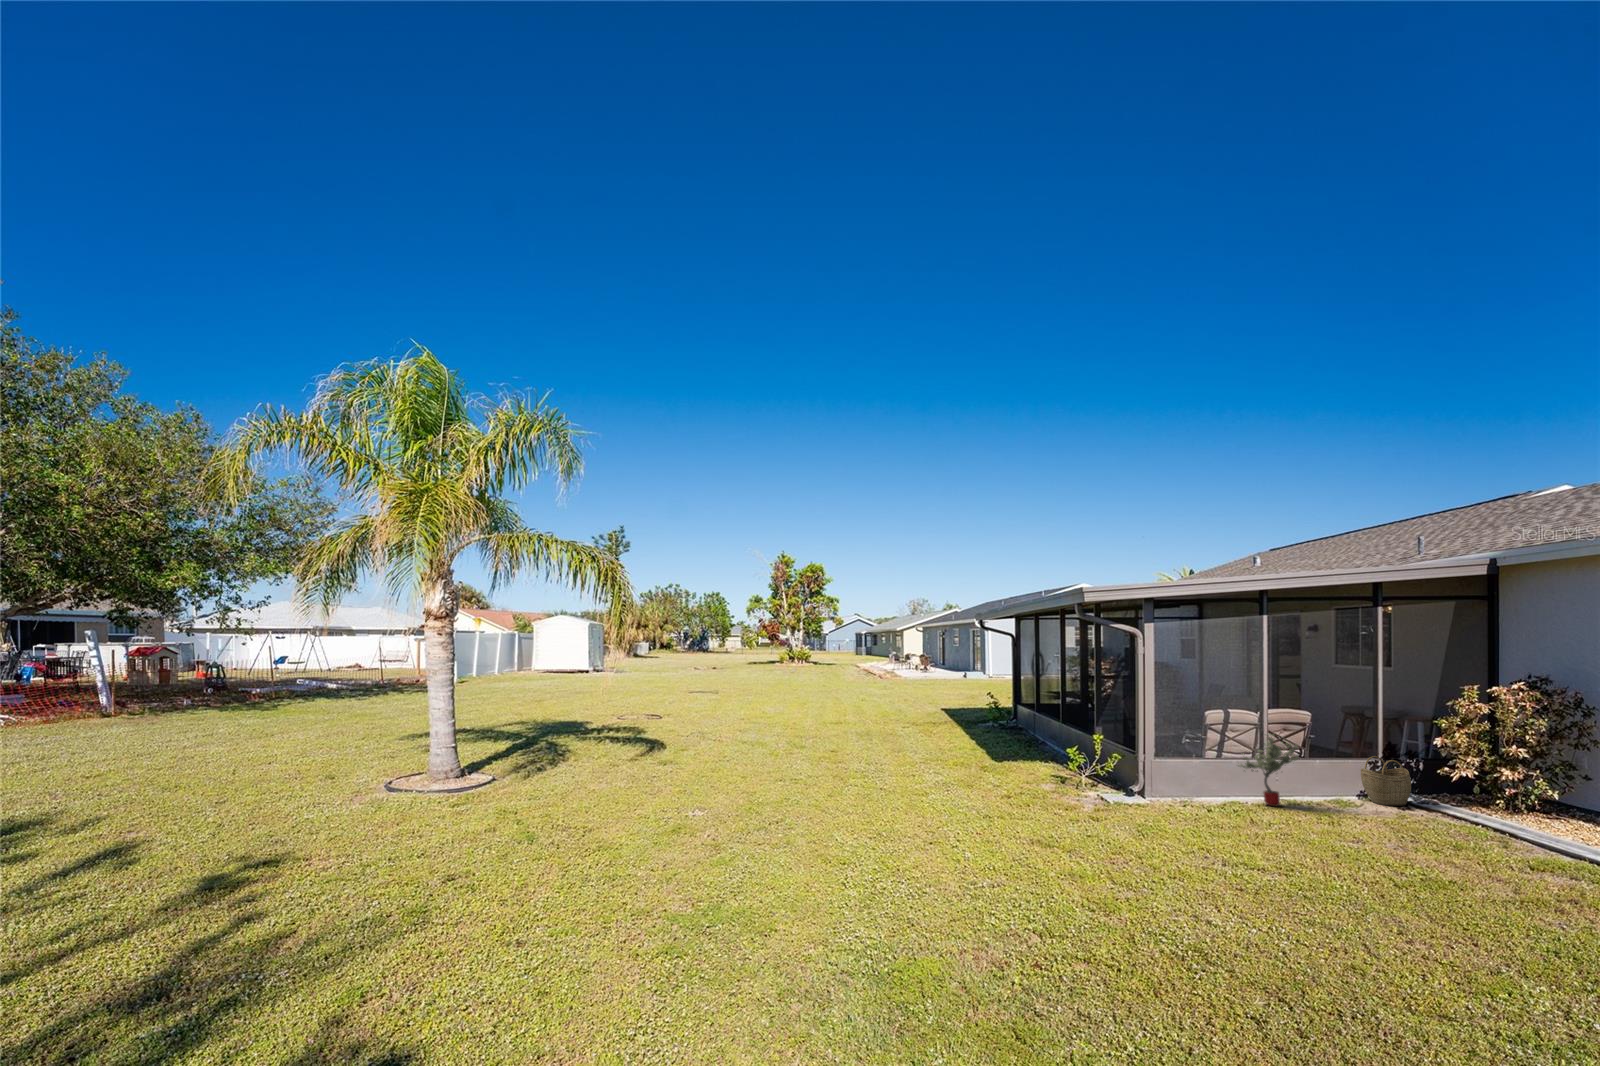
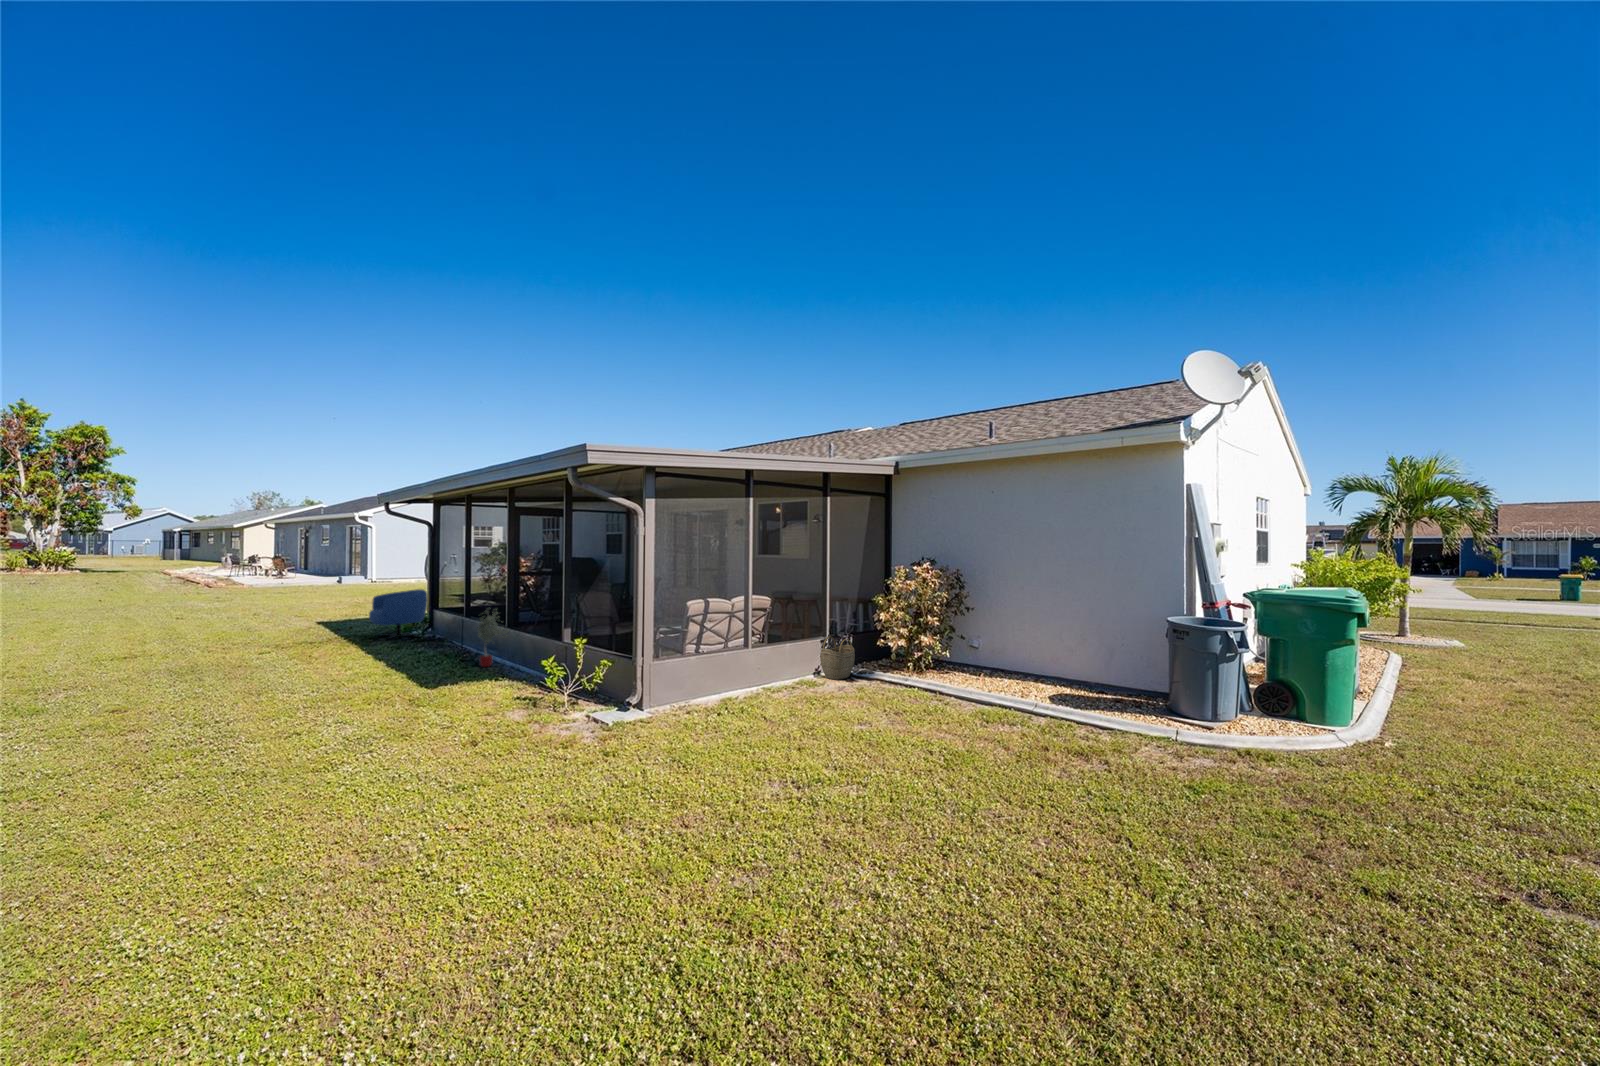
armchair: none [970,688,1009,727] -> present [369,589,428,640]
potted tree: present [1239,733,1298,806] -> present [477,610,508,667]

